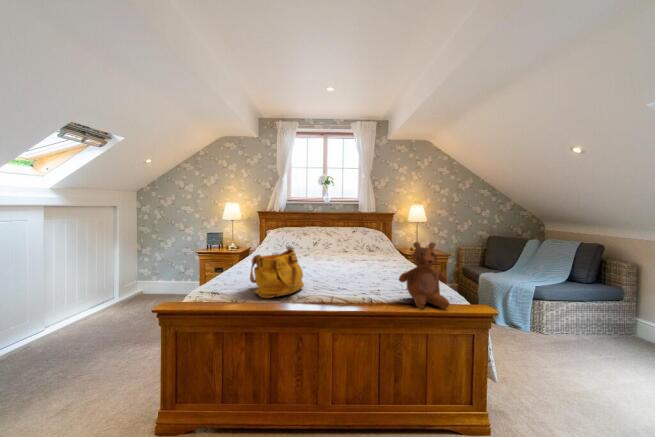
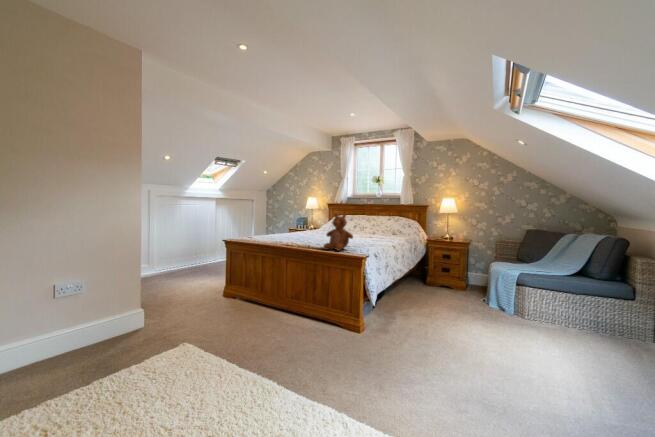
handbag: present [250,248,304,298] -> none [263,216,293,240]

